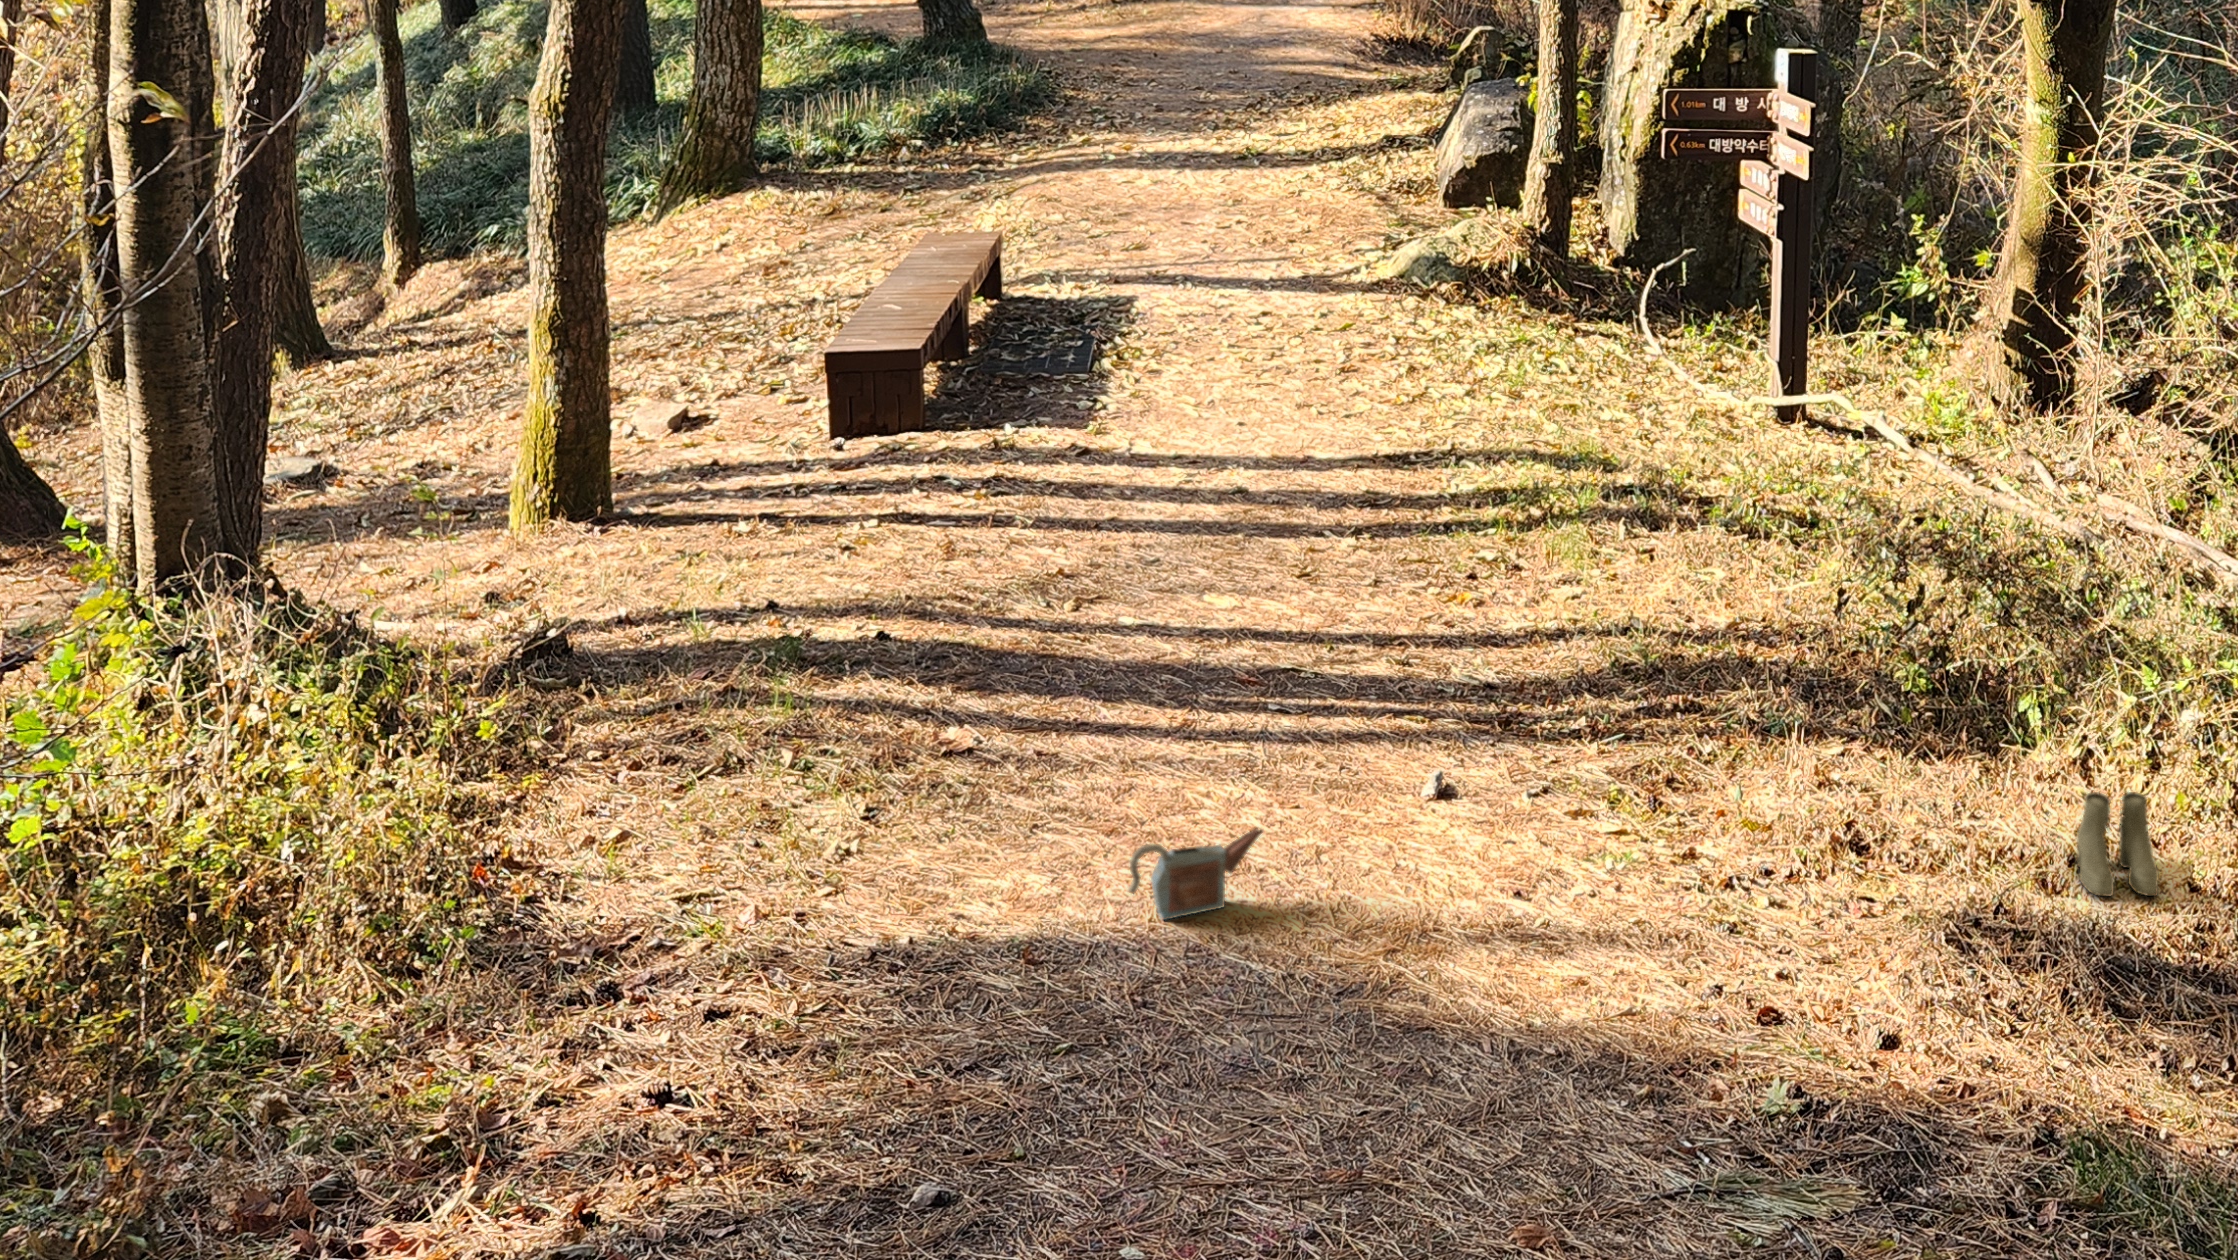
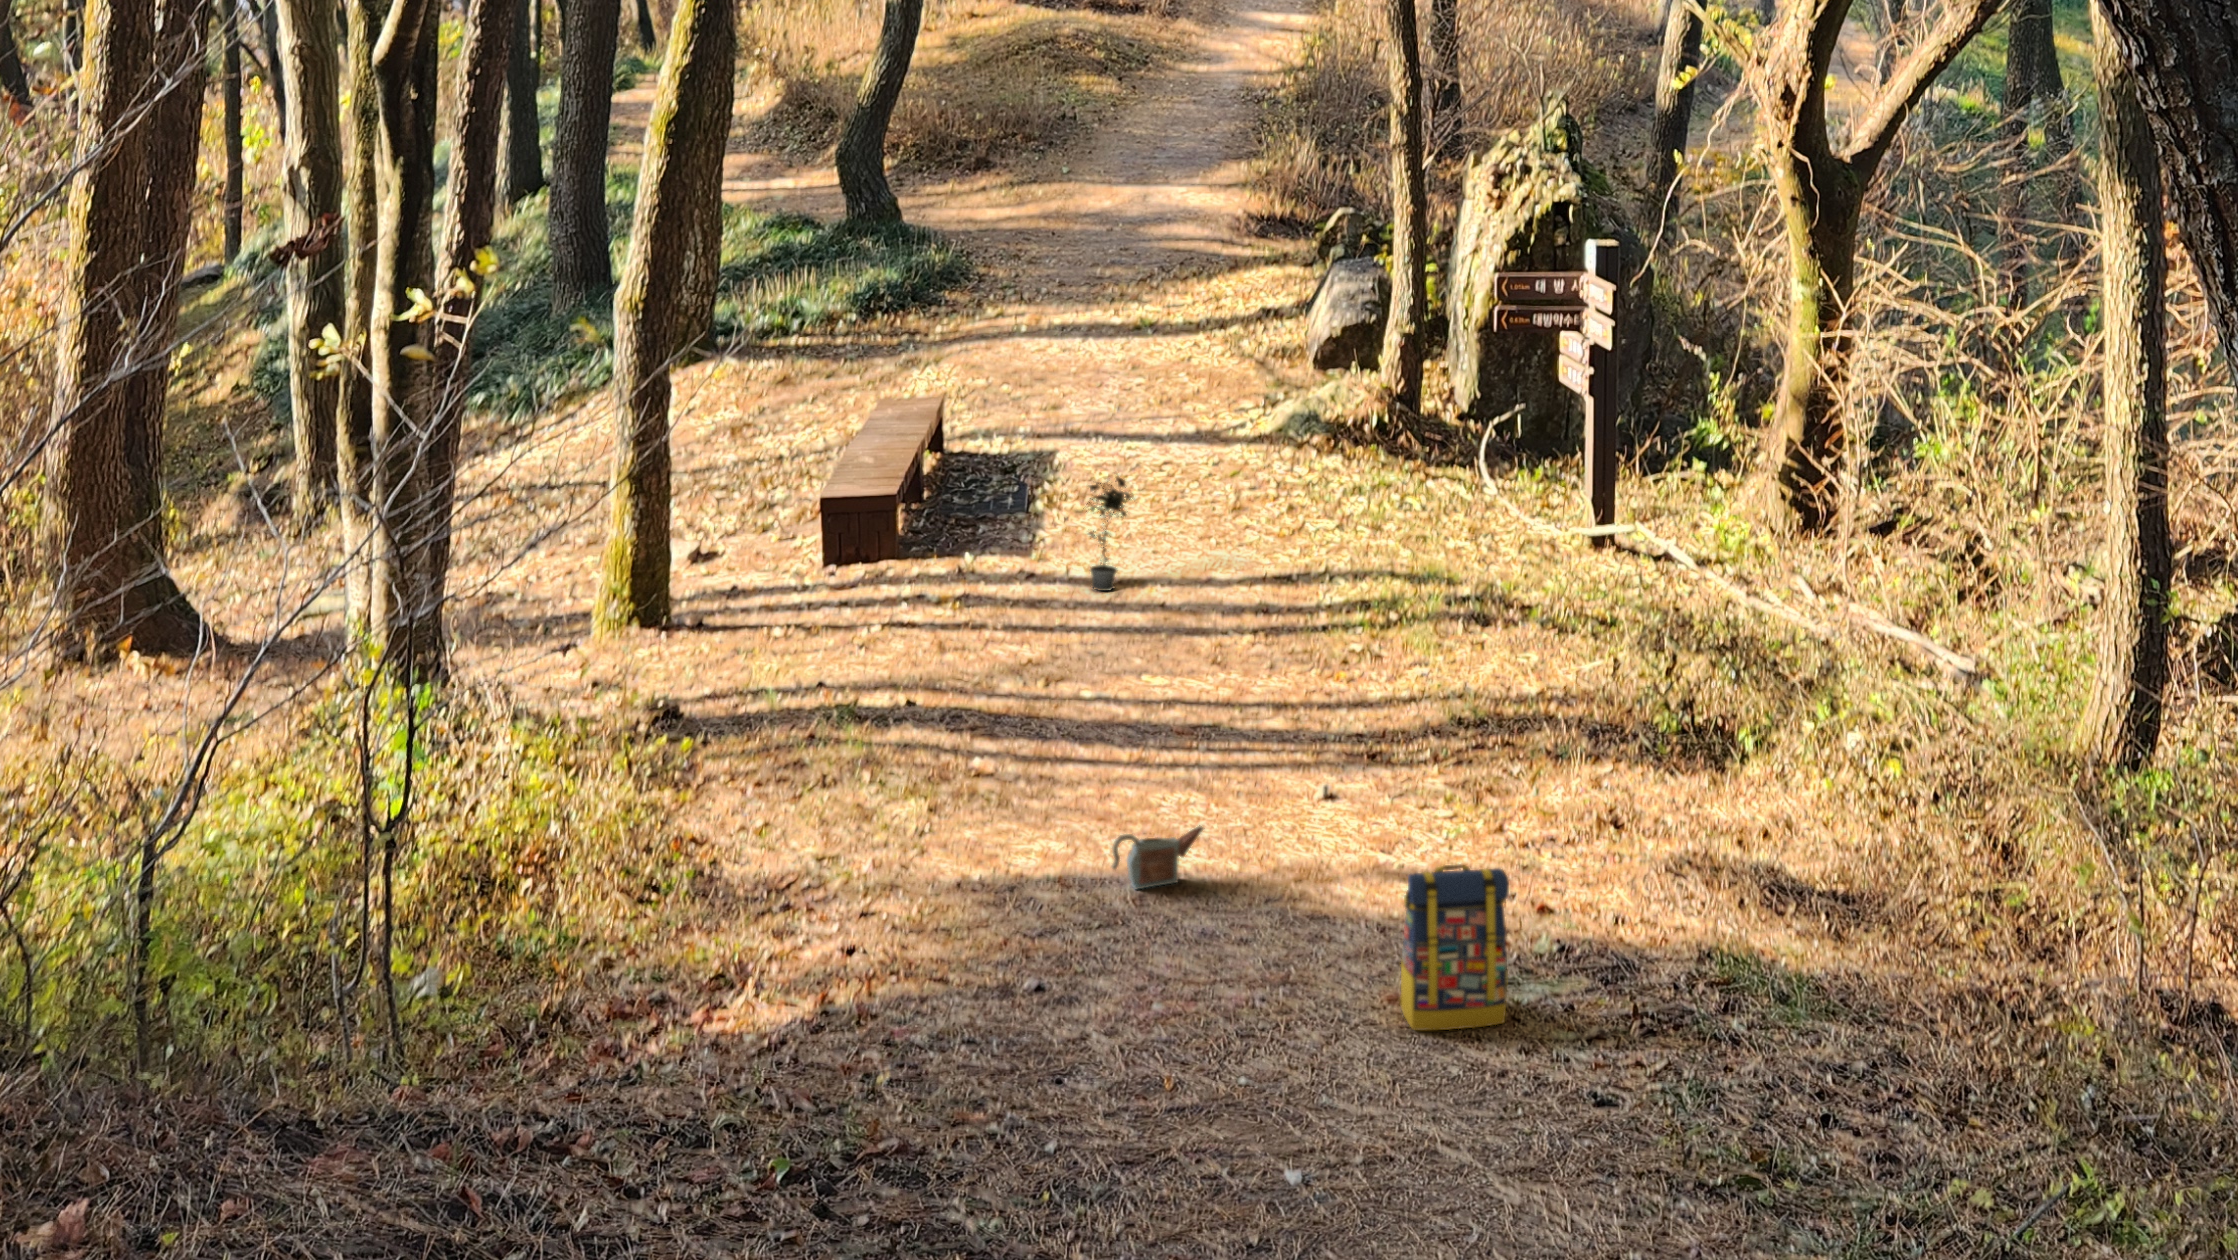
potted plant: none [1145,328,1212,475] -> present [1083,477,1132,591]
boots: present [2077,792,2159,896] -> none [1795,801,1853,874]
backpack: none [1529,930,1697,1181] -> present [1398,865,1509,1031]

